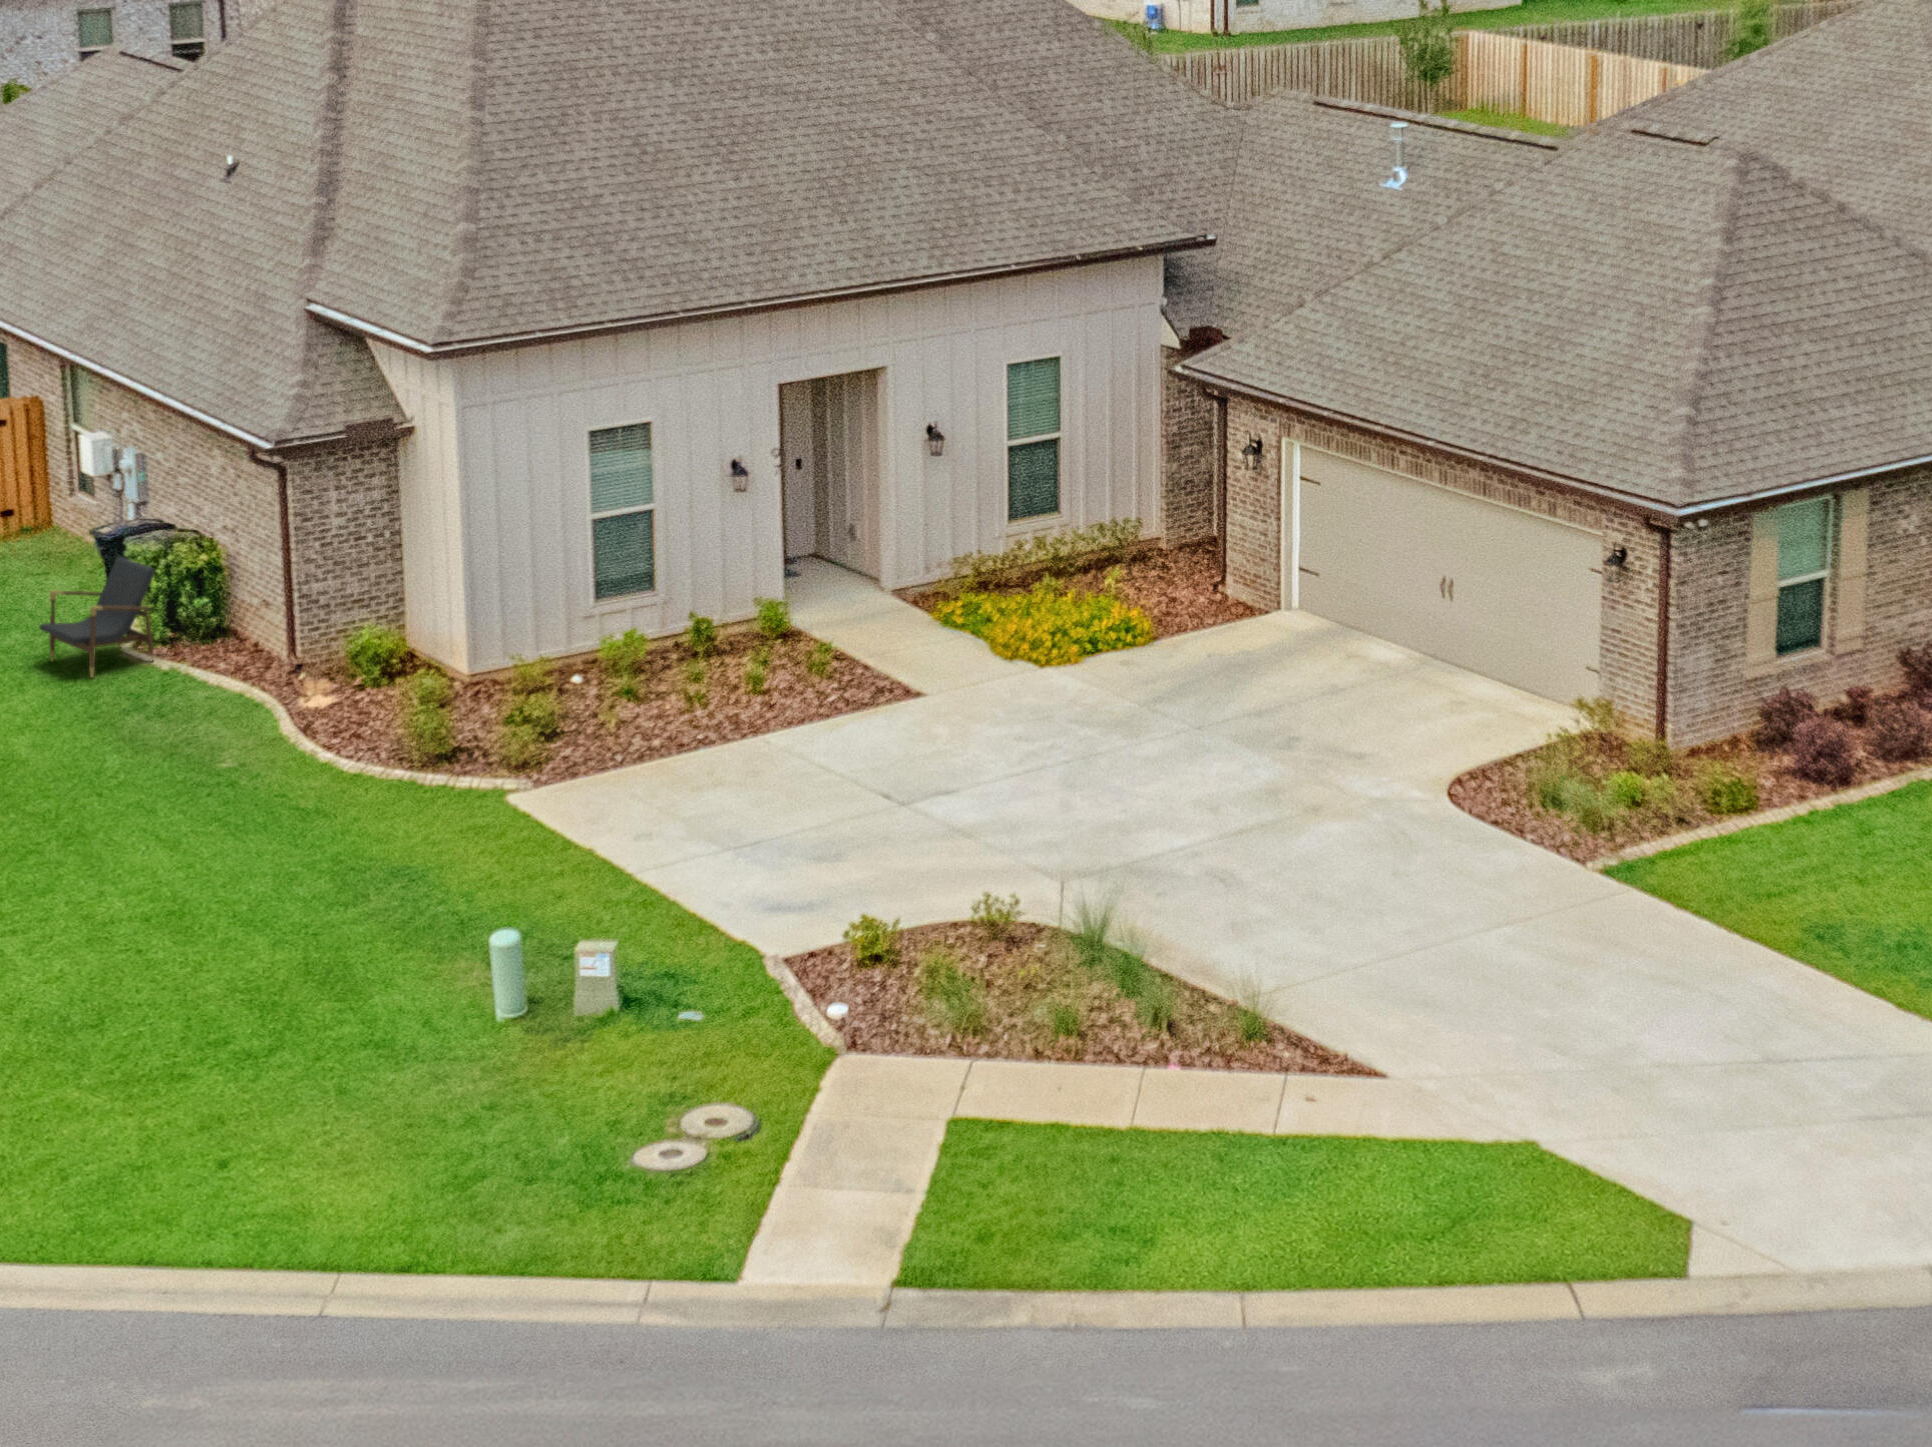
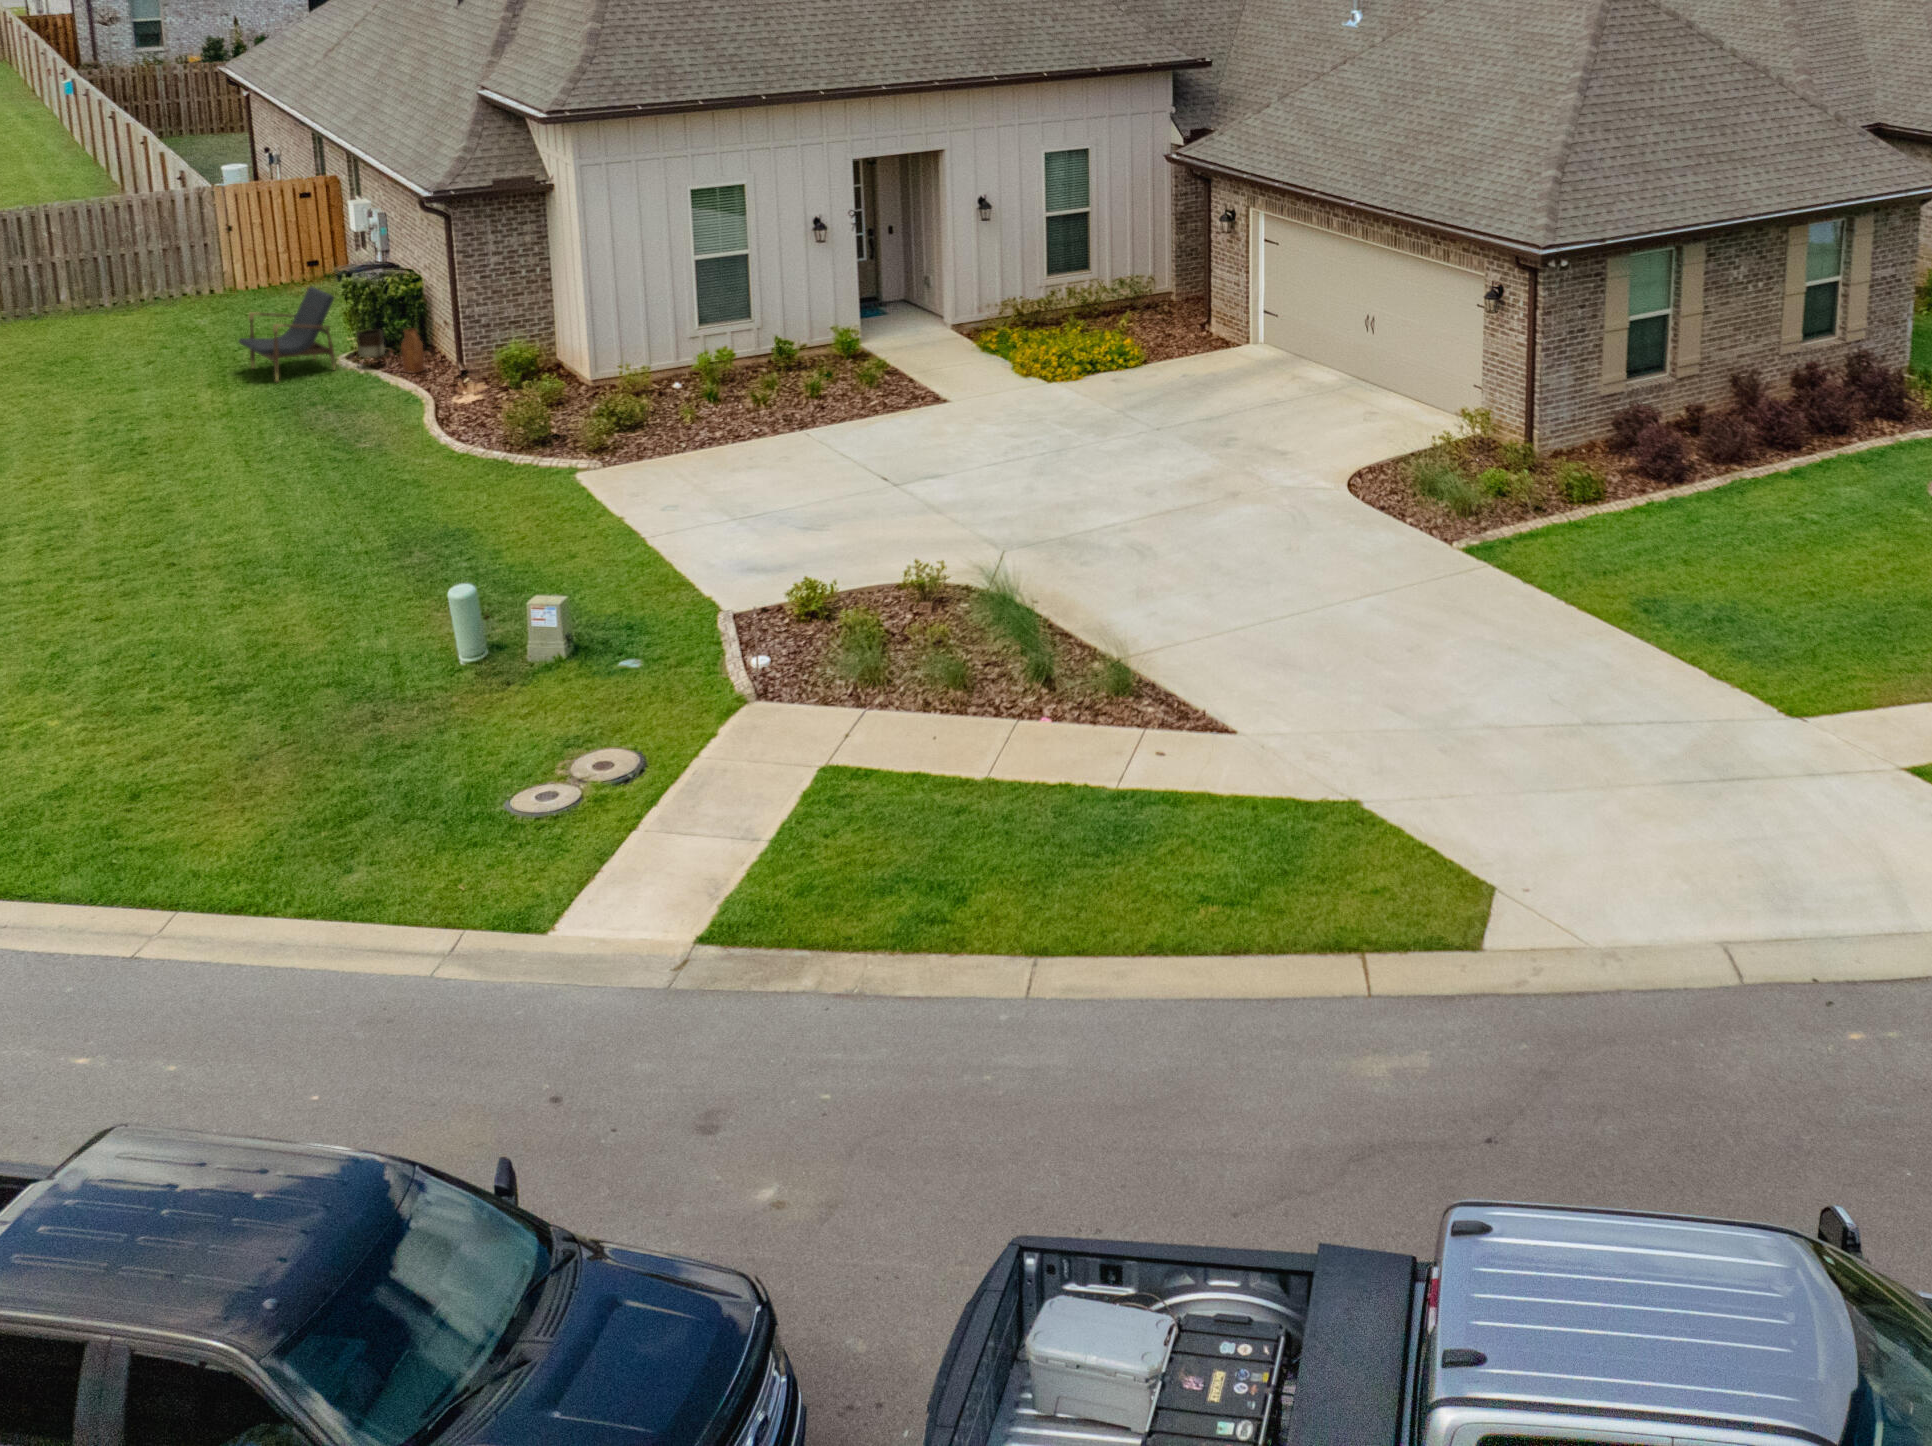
watering can: none [234,608,262,664] -> present [401,328,425,374]
planter: none [176,609,210,659] -> present [357,329,384,368]

